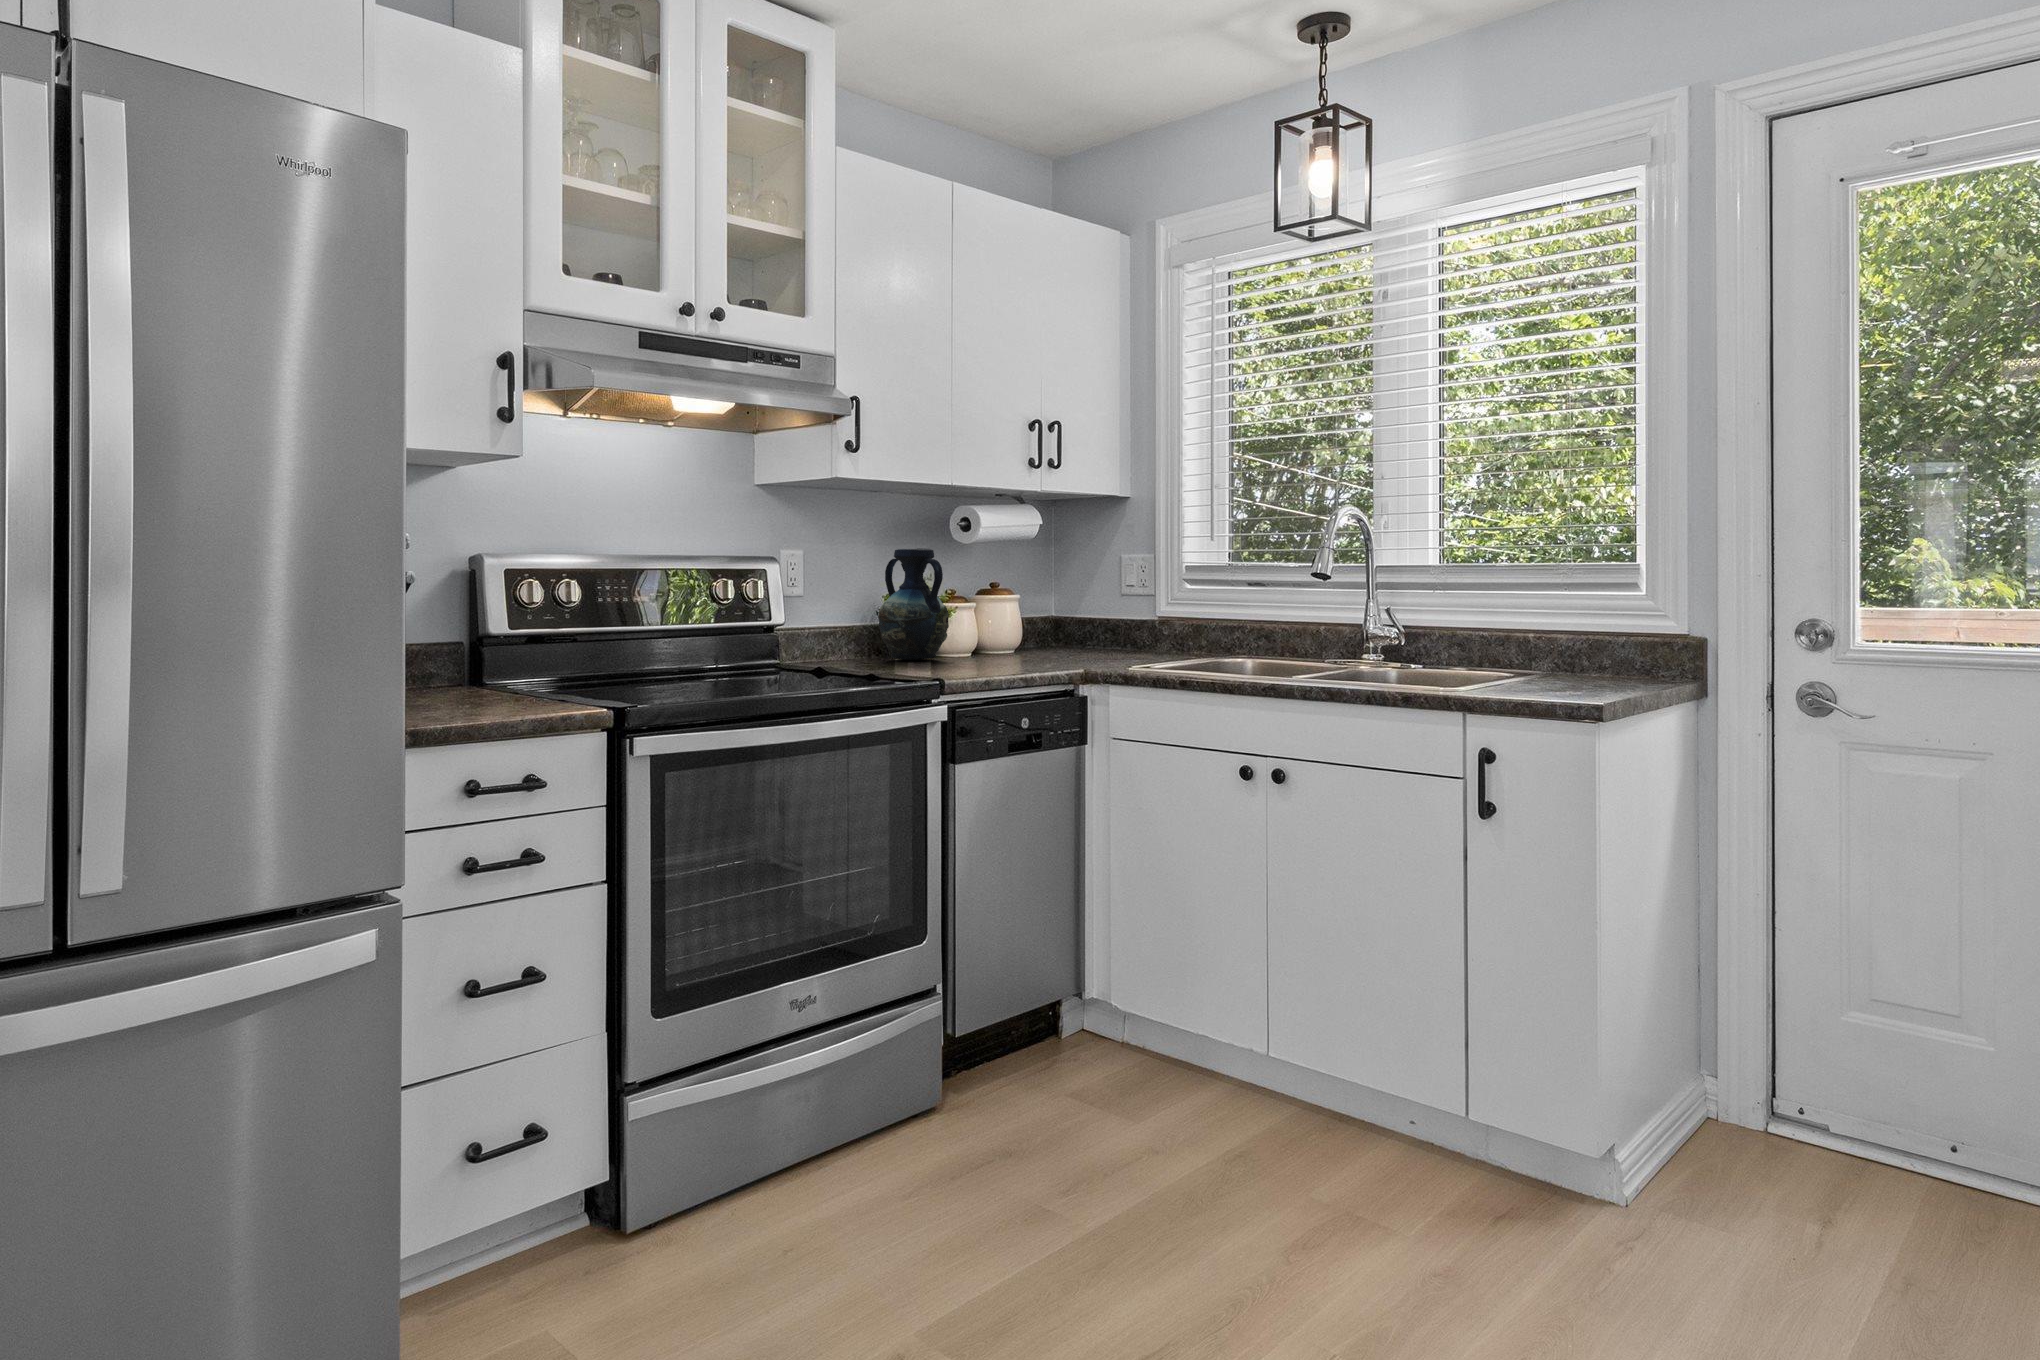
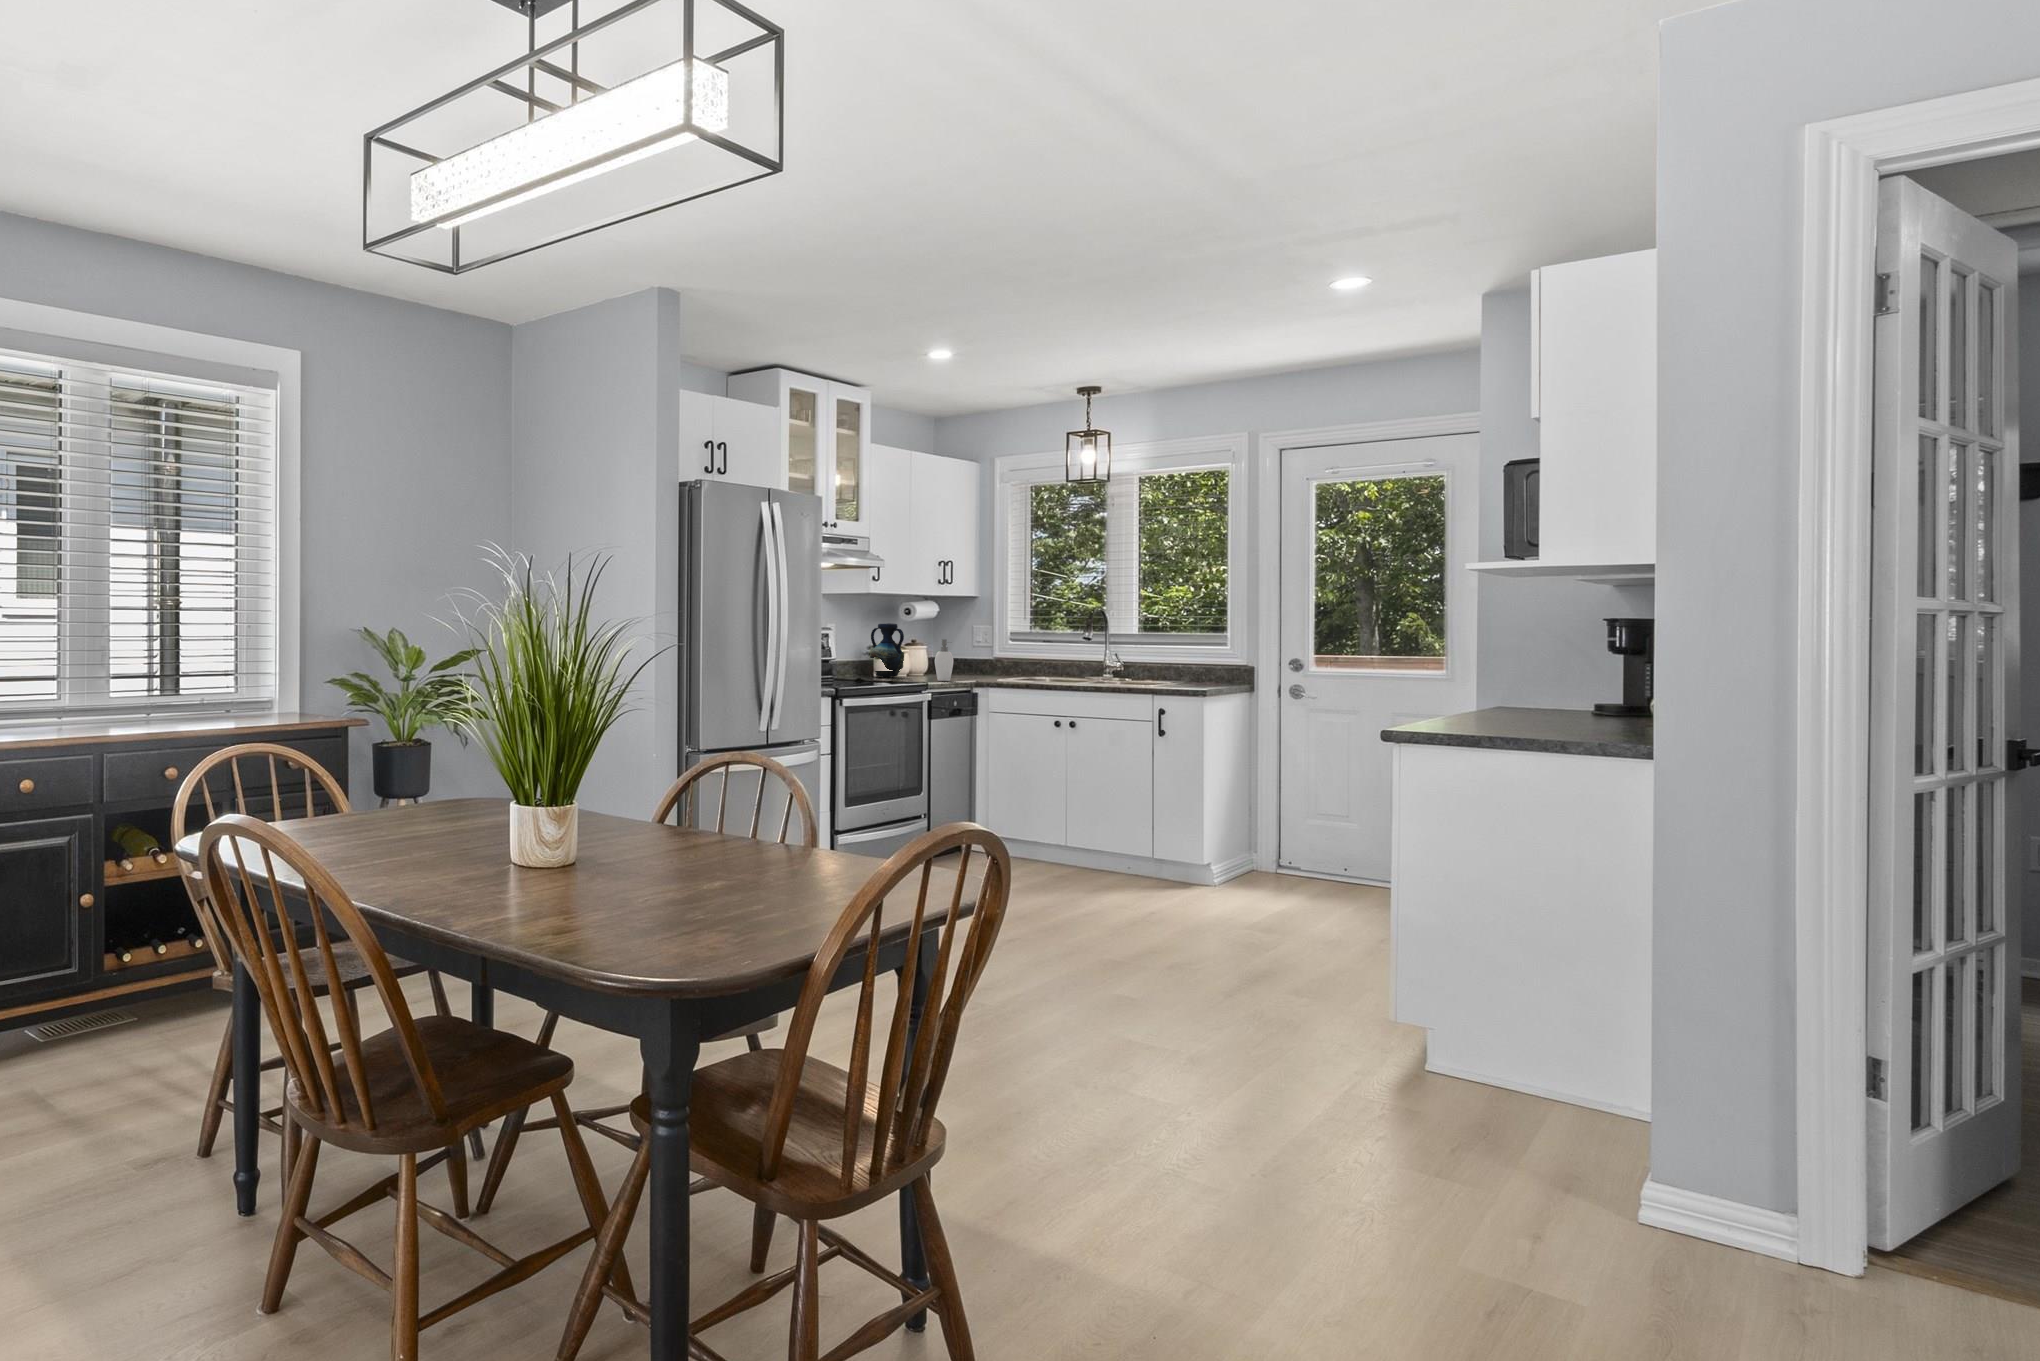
soap dispenser: none [986,579,1027,671] -> present [935,639,953,681]

